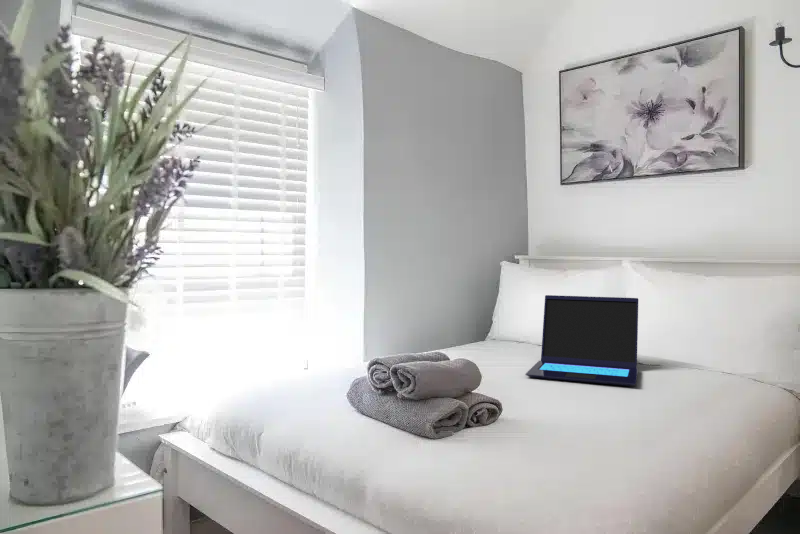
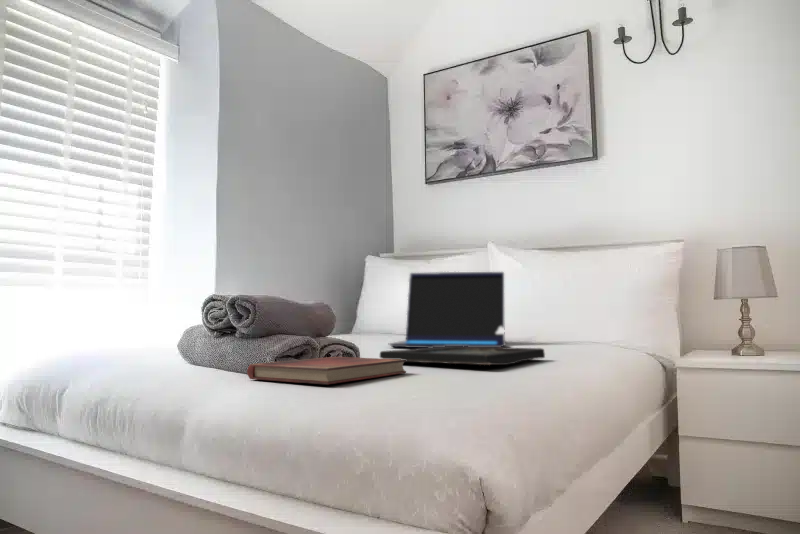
tray: none [520,394,674,447] -> present [380,346,545,365]
diary: none [414,430,544,489] -> present [247,357,406,385]

